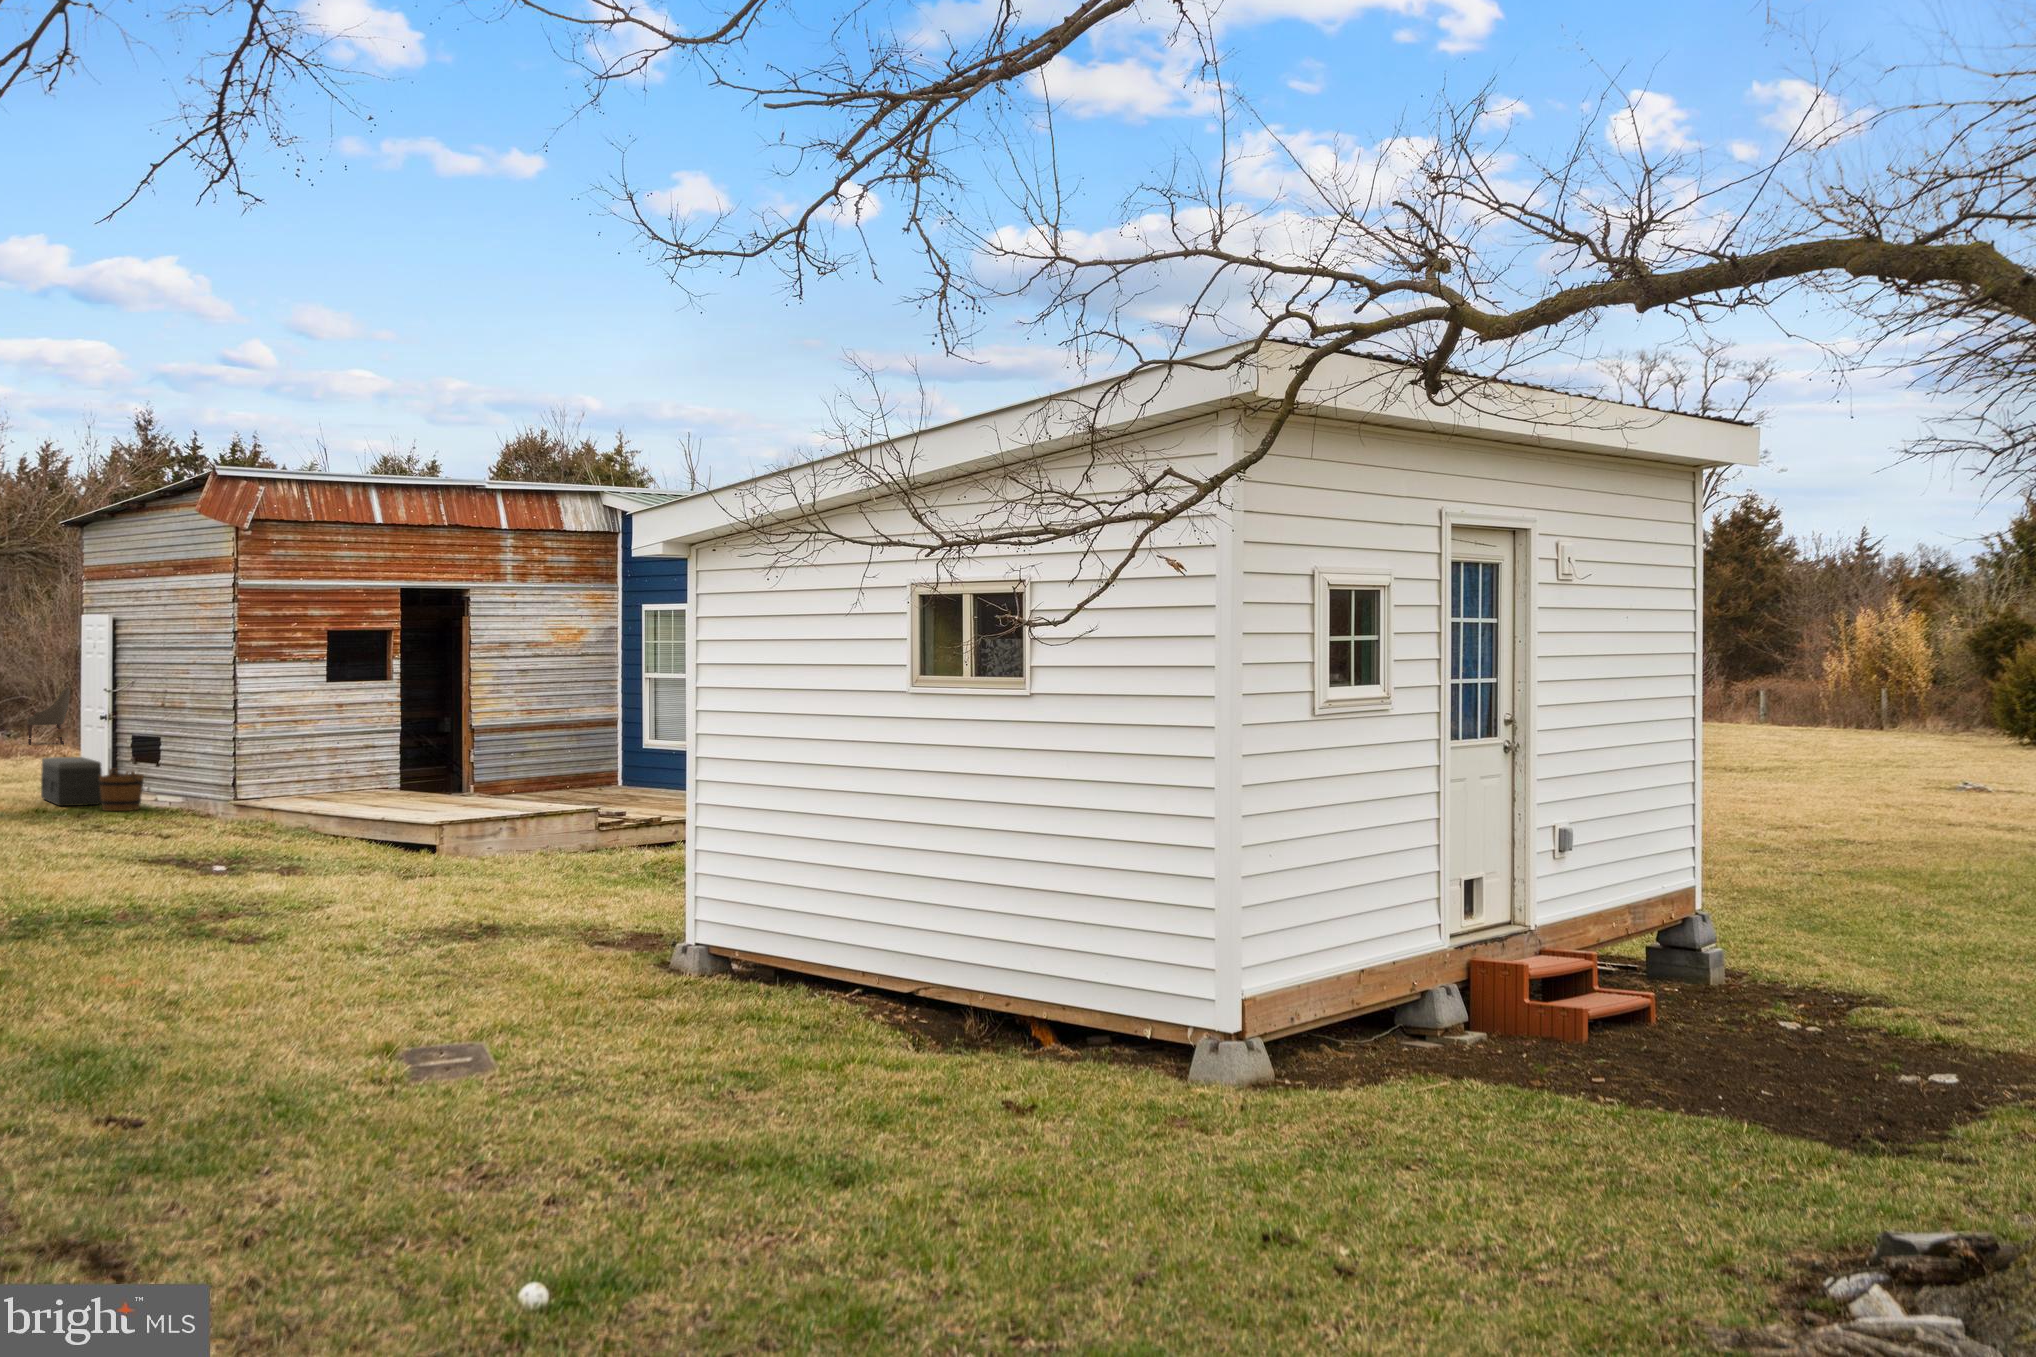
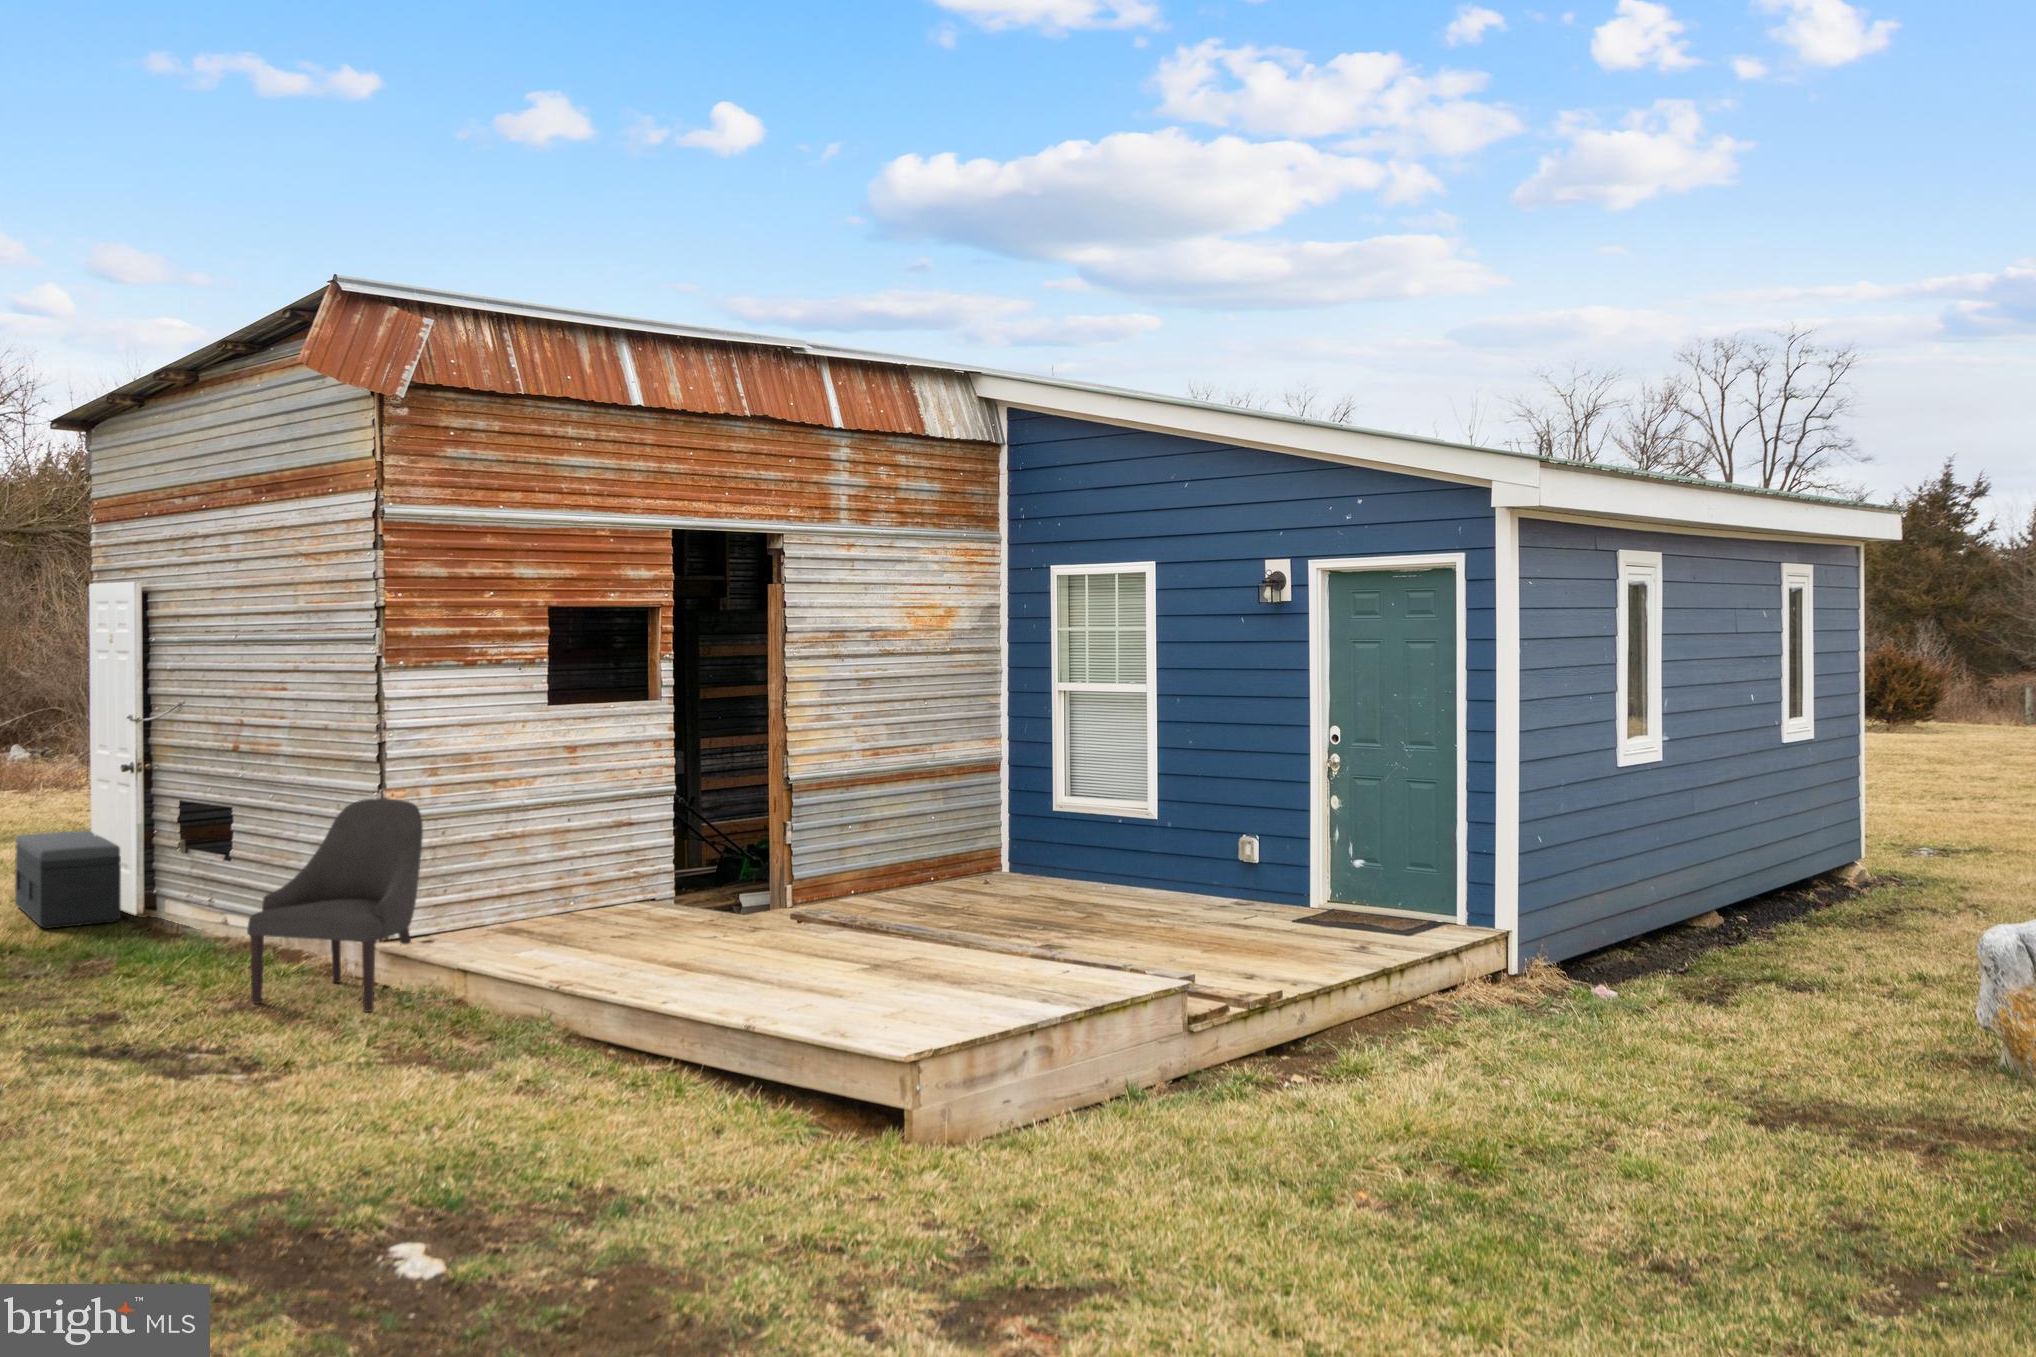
chair: present [27,688,70,745] -> present [247,798,423,1012]
bucket: present [99,769,144,811] -> none [114,860,198,942]

